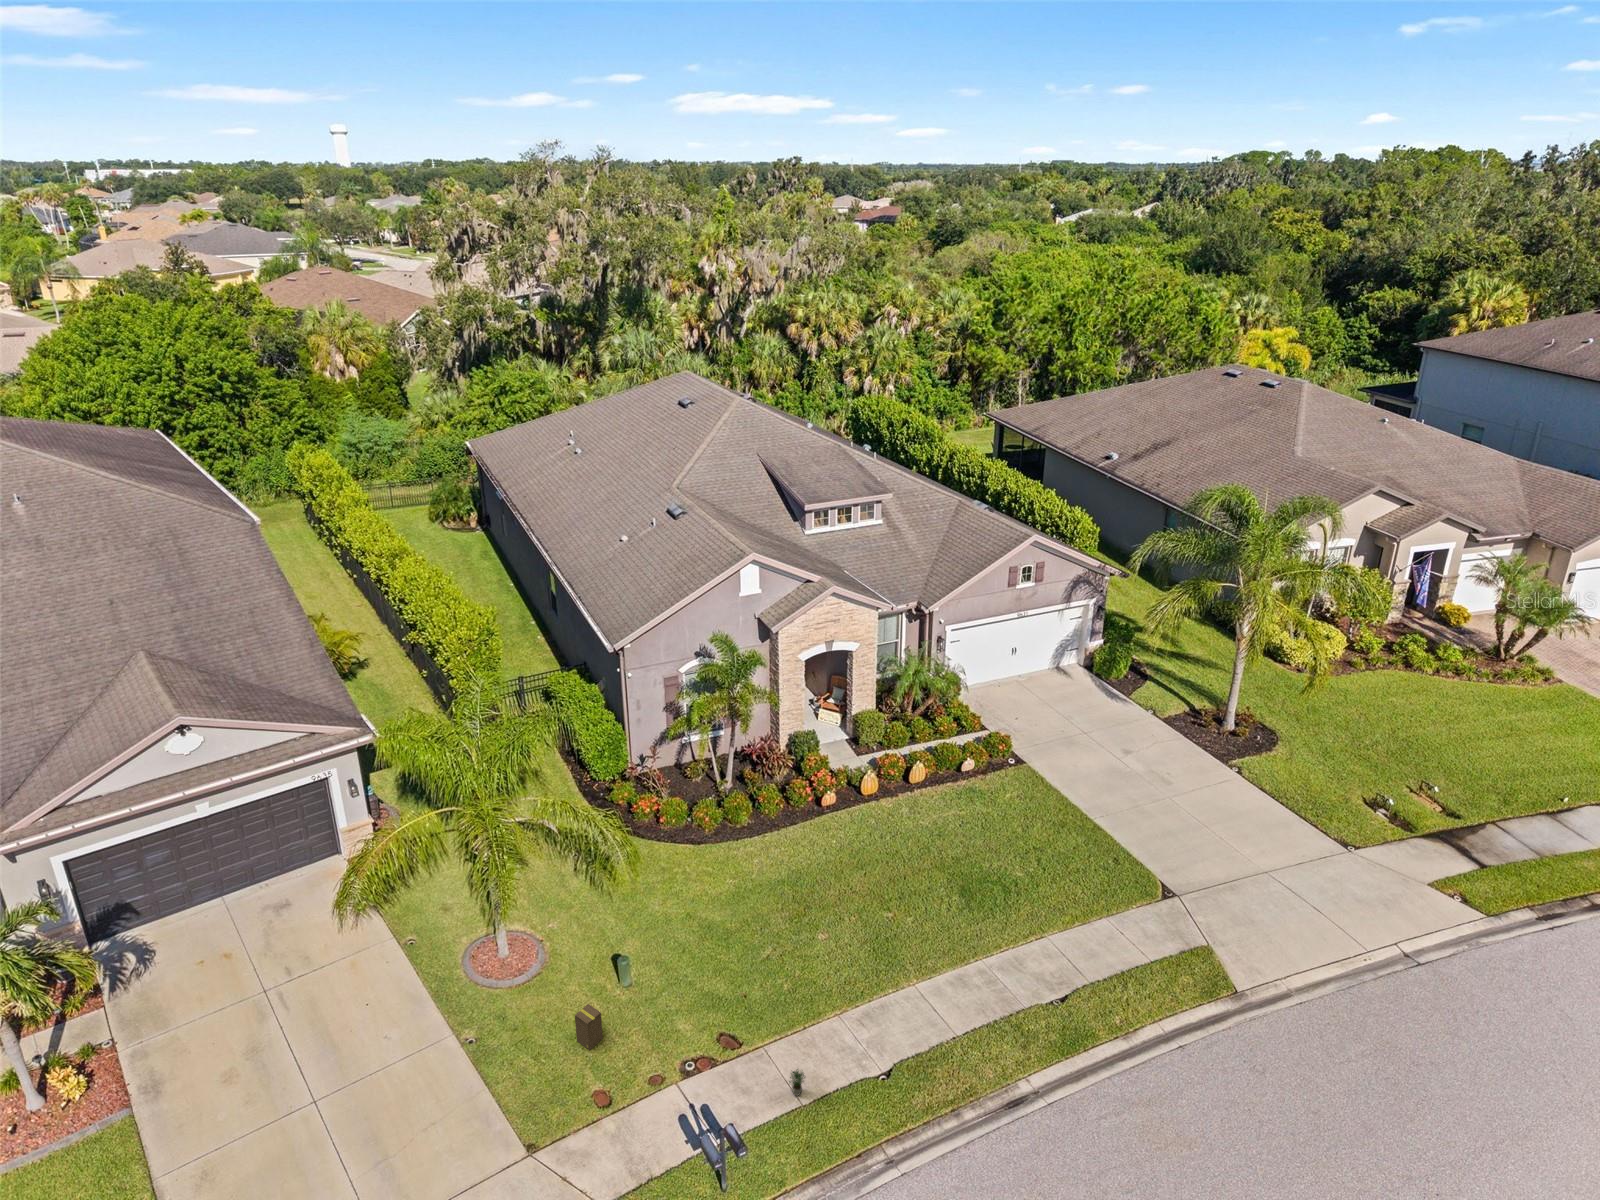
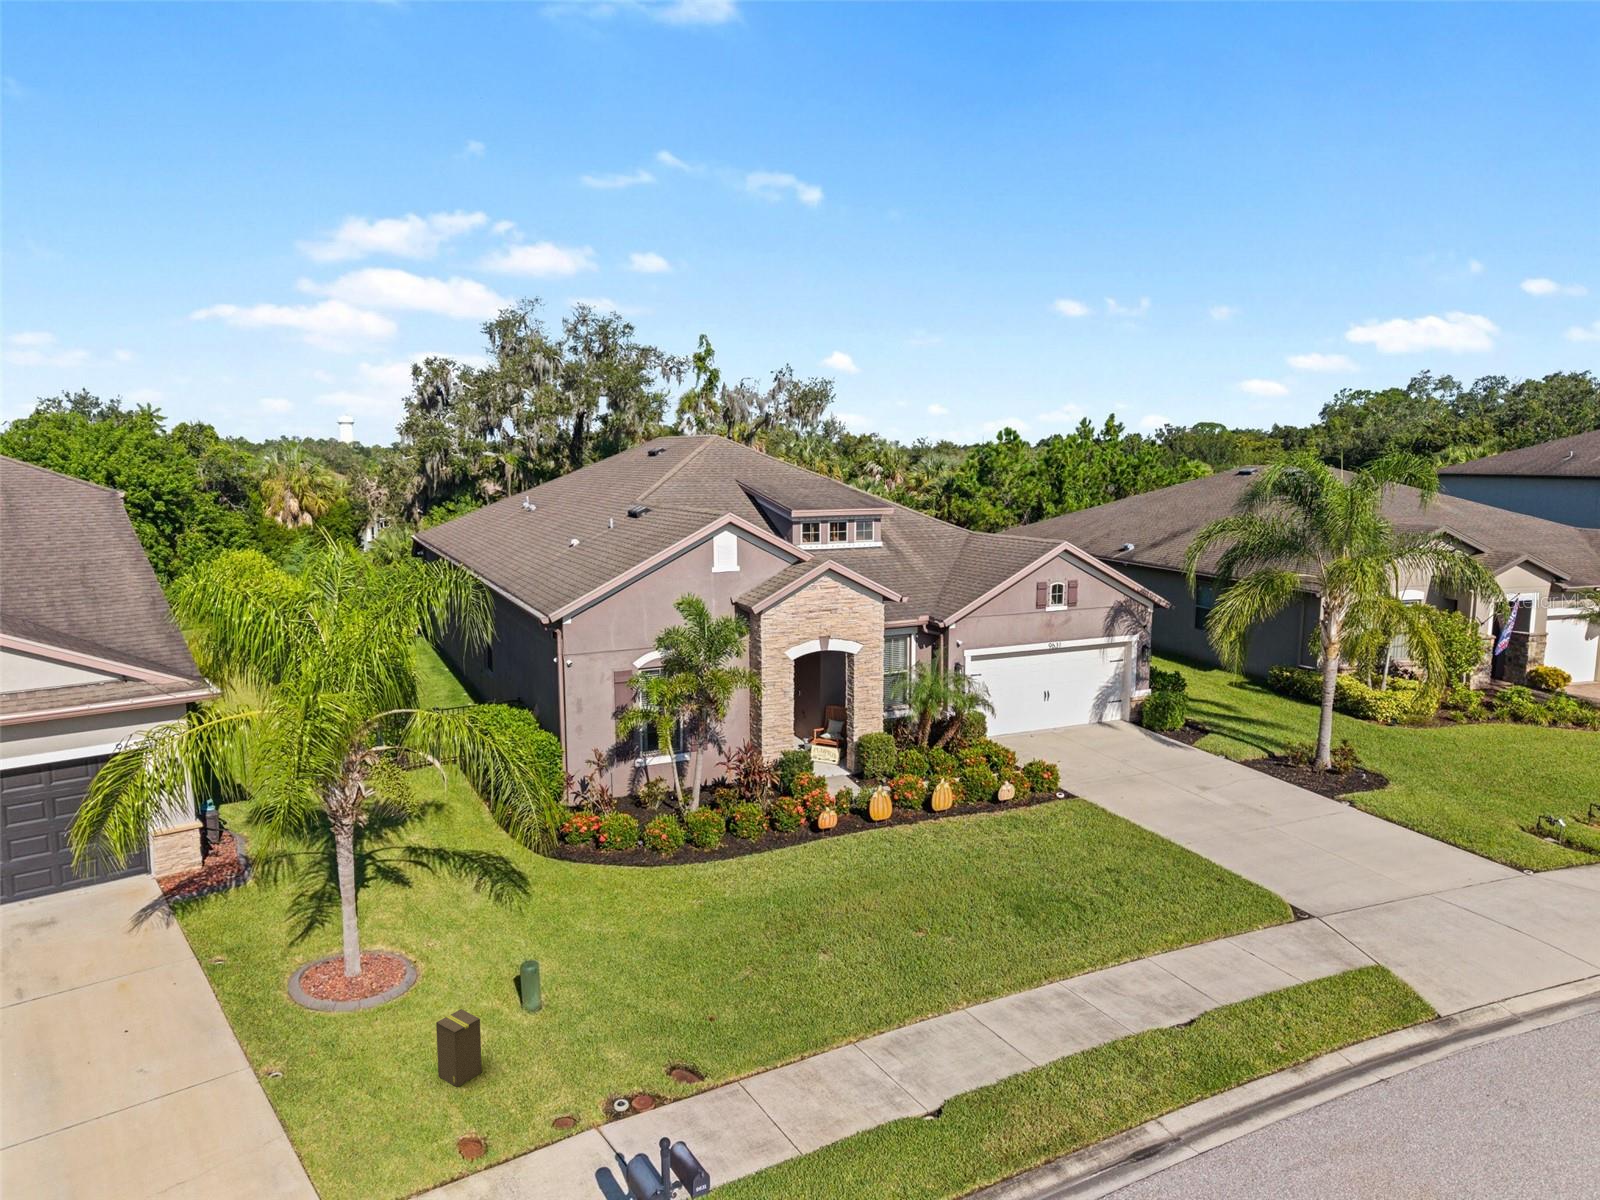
potted plant: present [789,1069,805,1096] -> none [785,1087,816,1142]

